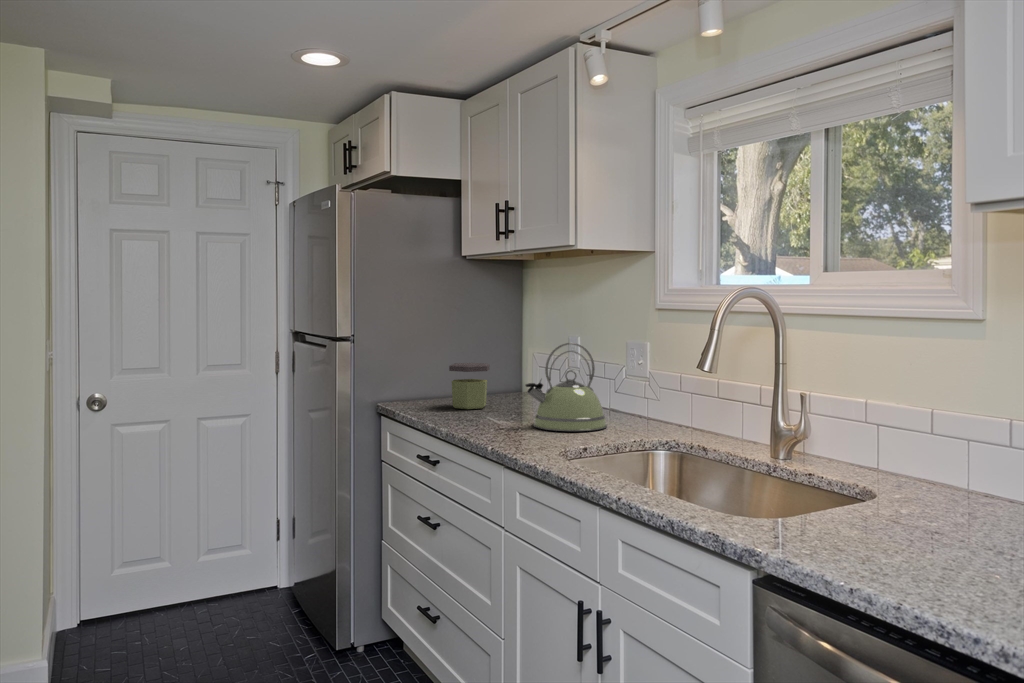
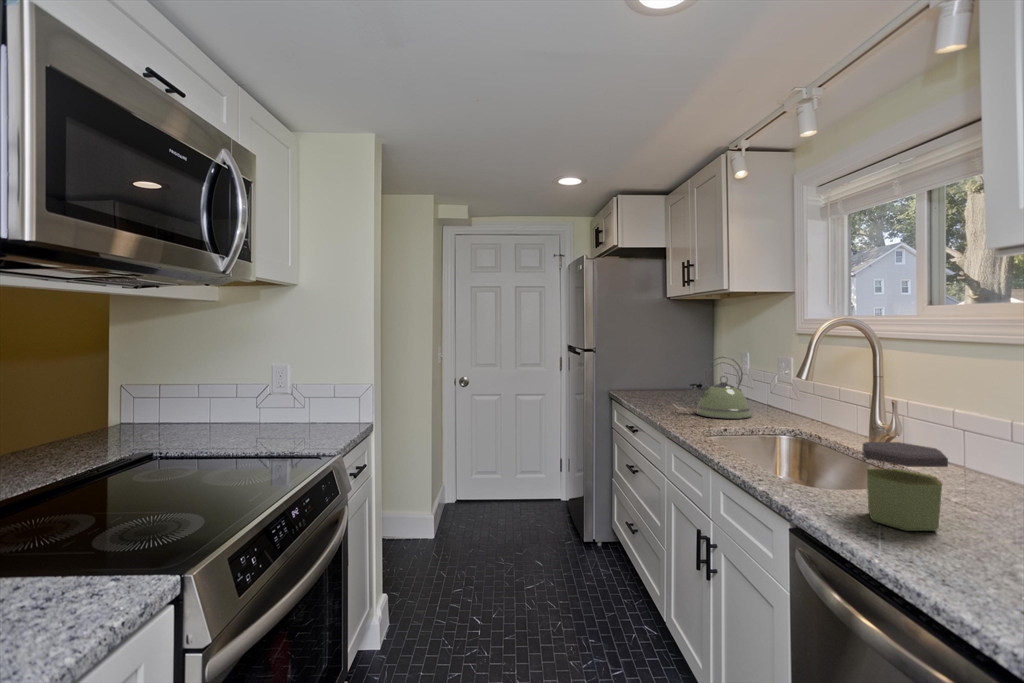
jar: present [449,363,490,409] -> present [863,442,948,531]

